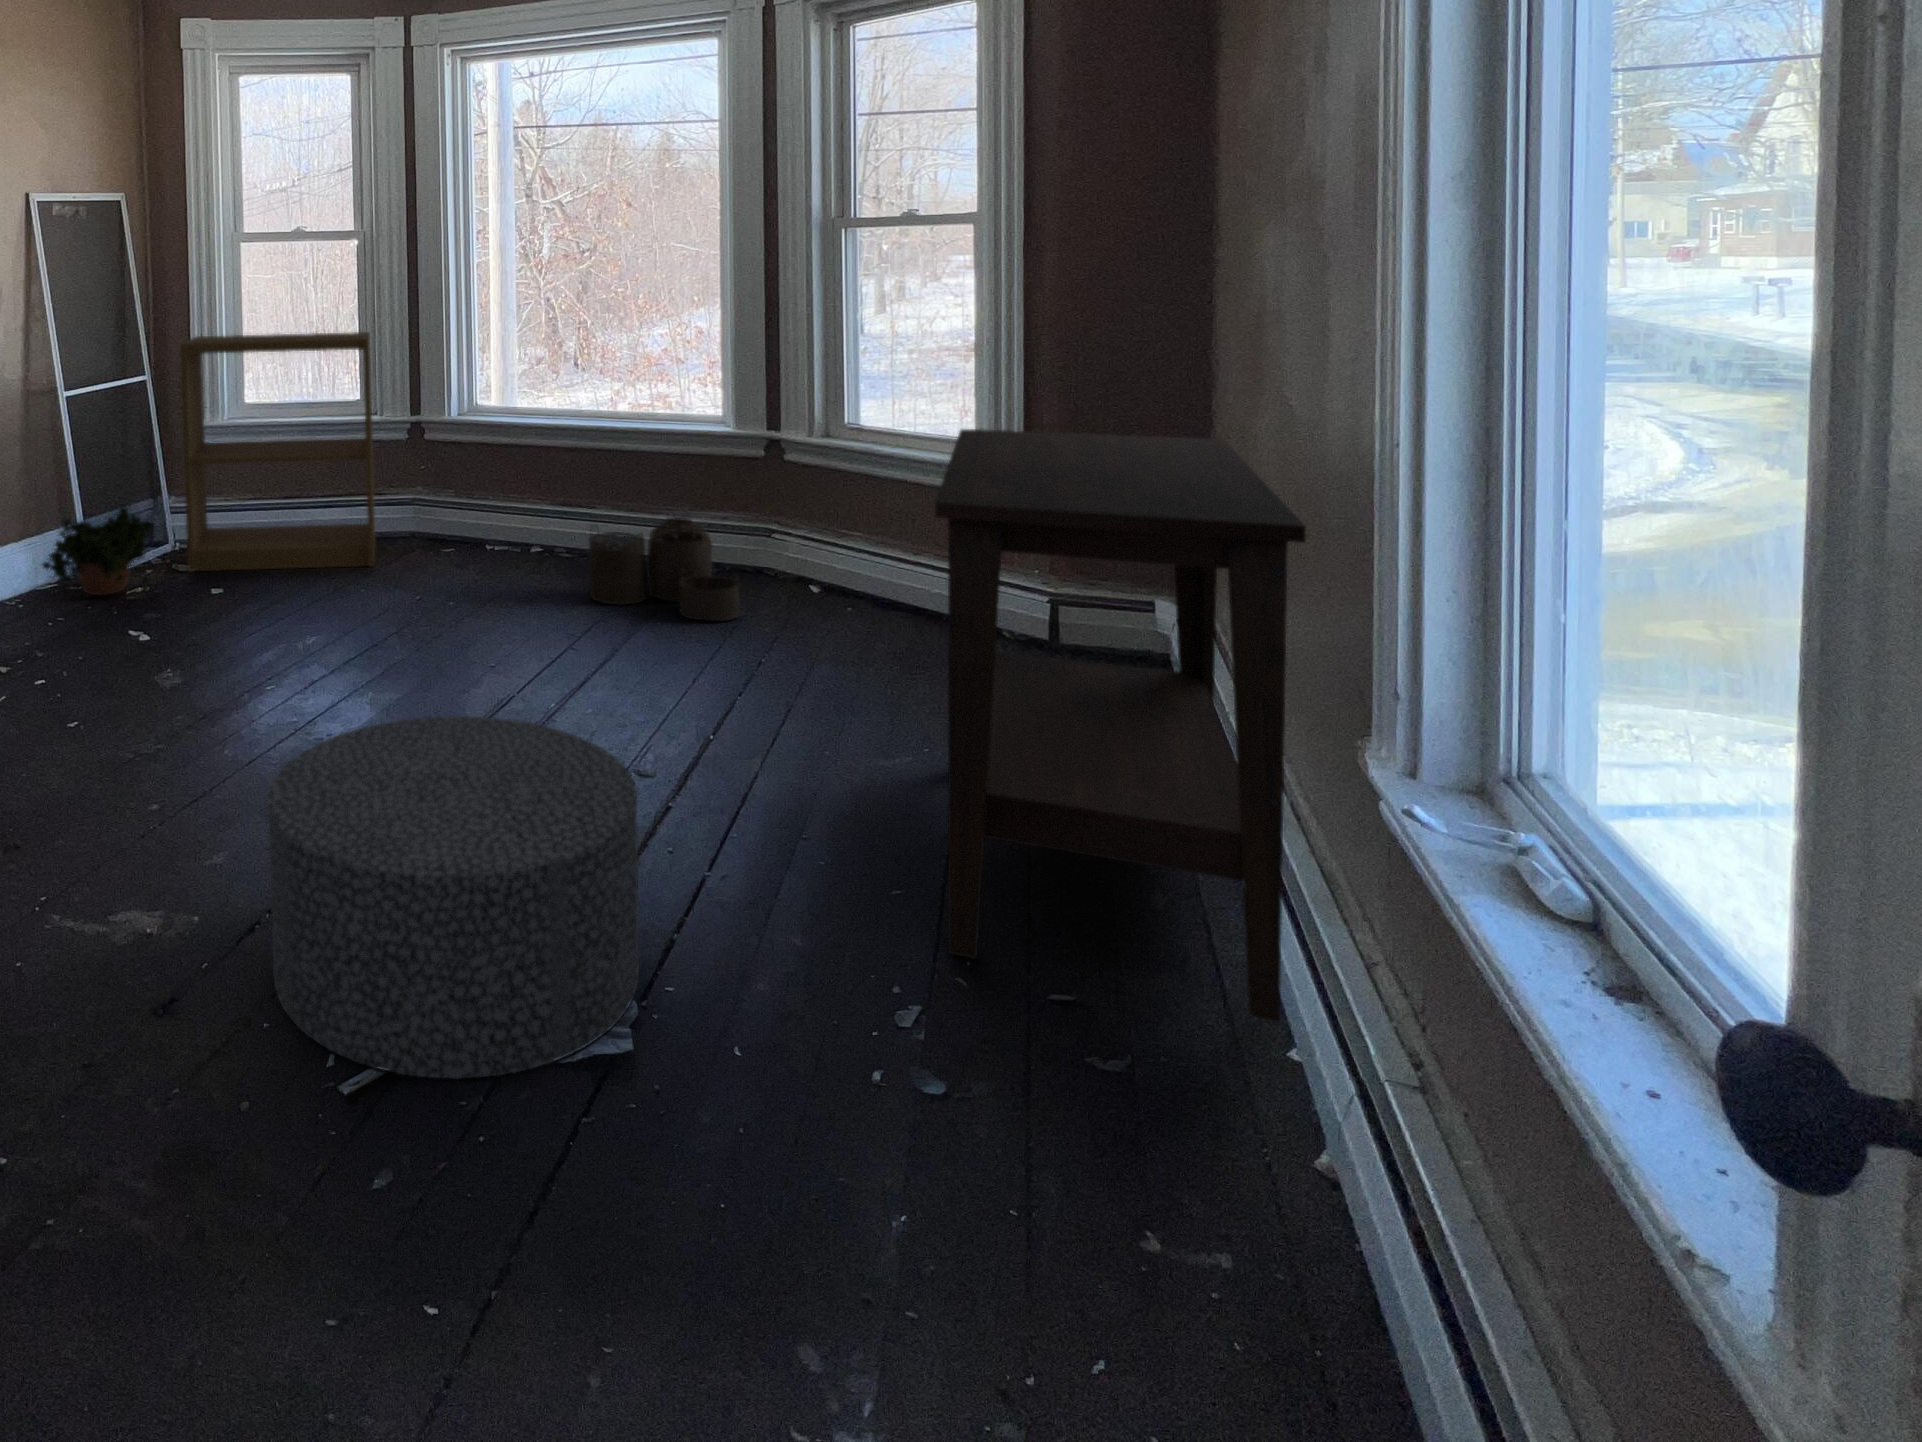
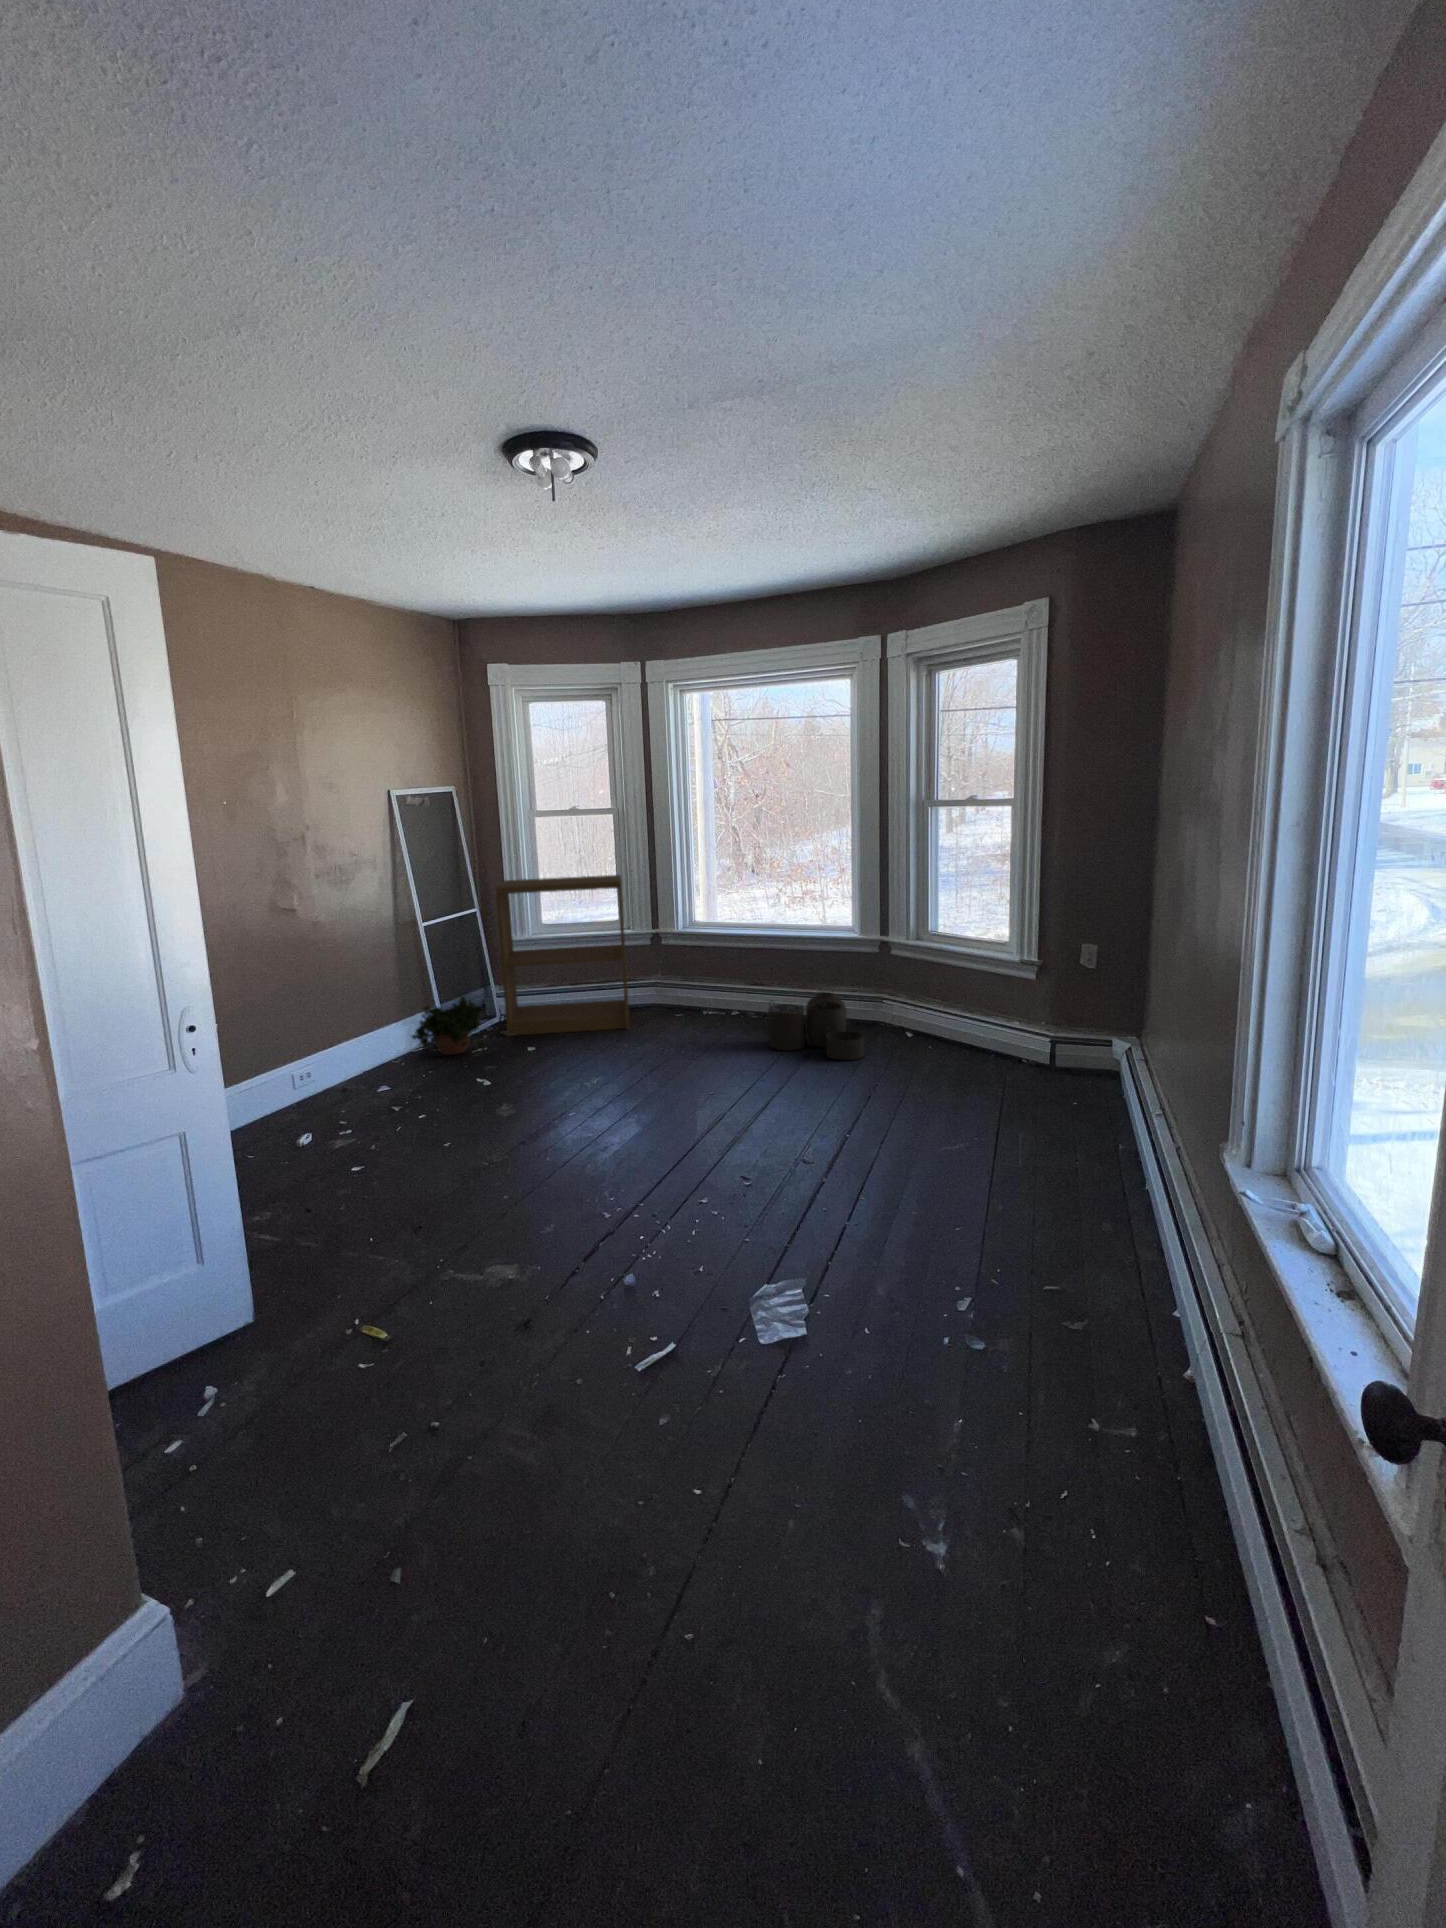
side table: present [935,429,1306,1022] -> none [985,946,1201,1298]
ottoman: present [268,716,639,1079] -> none [582,1138,808,1355]

